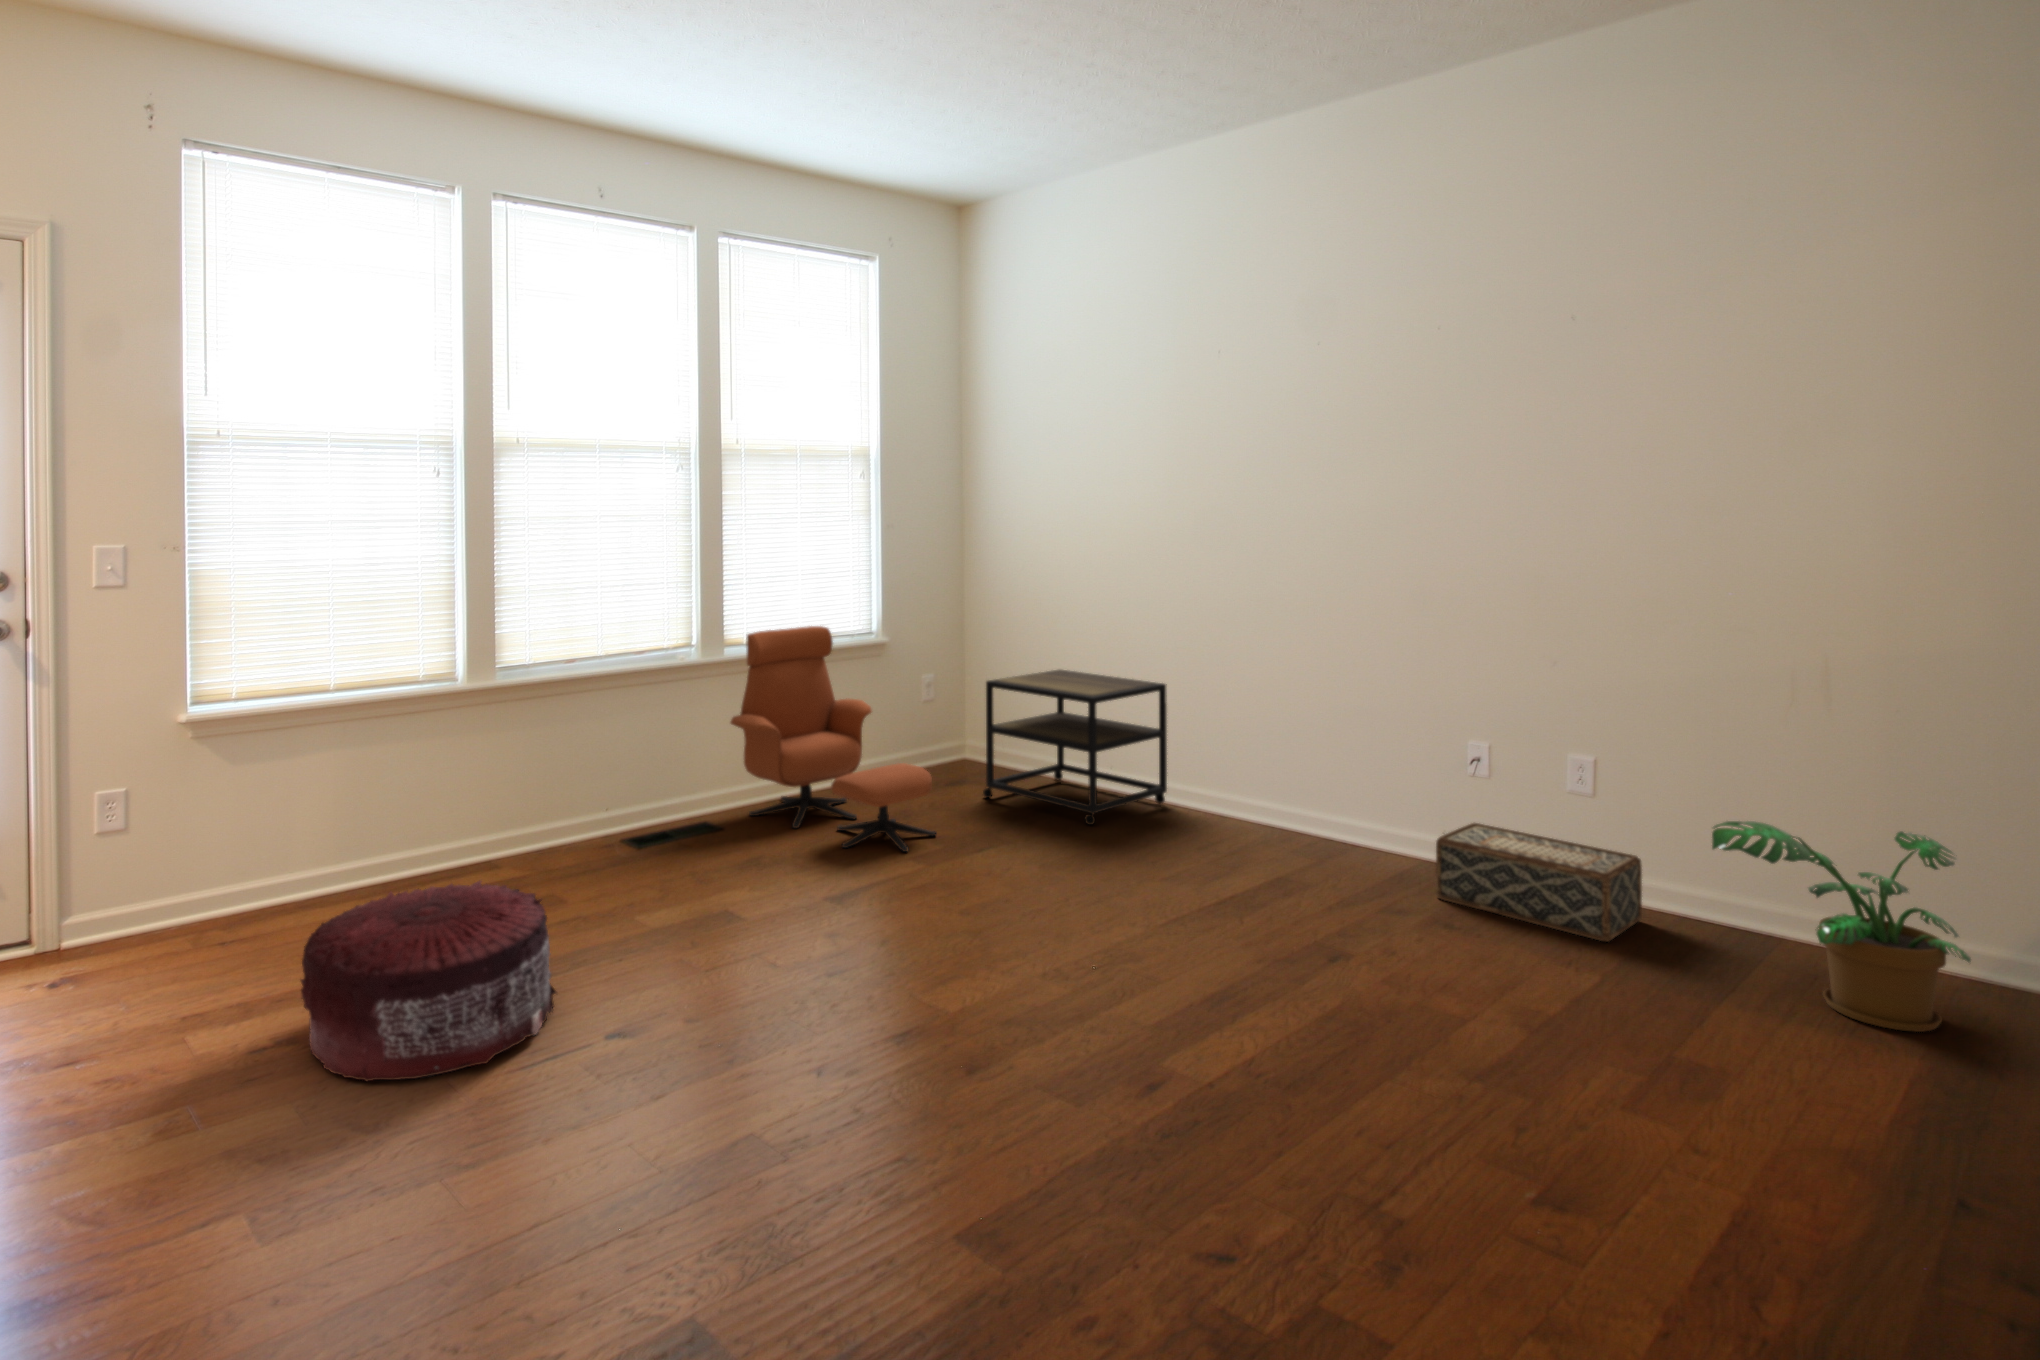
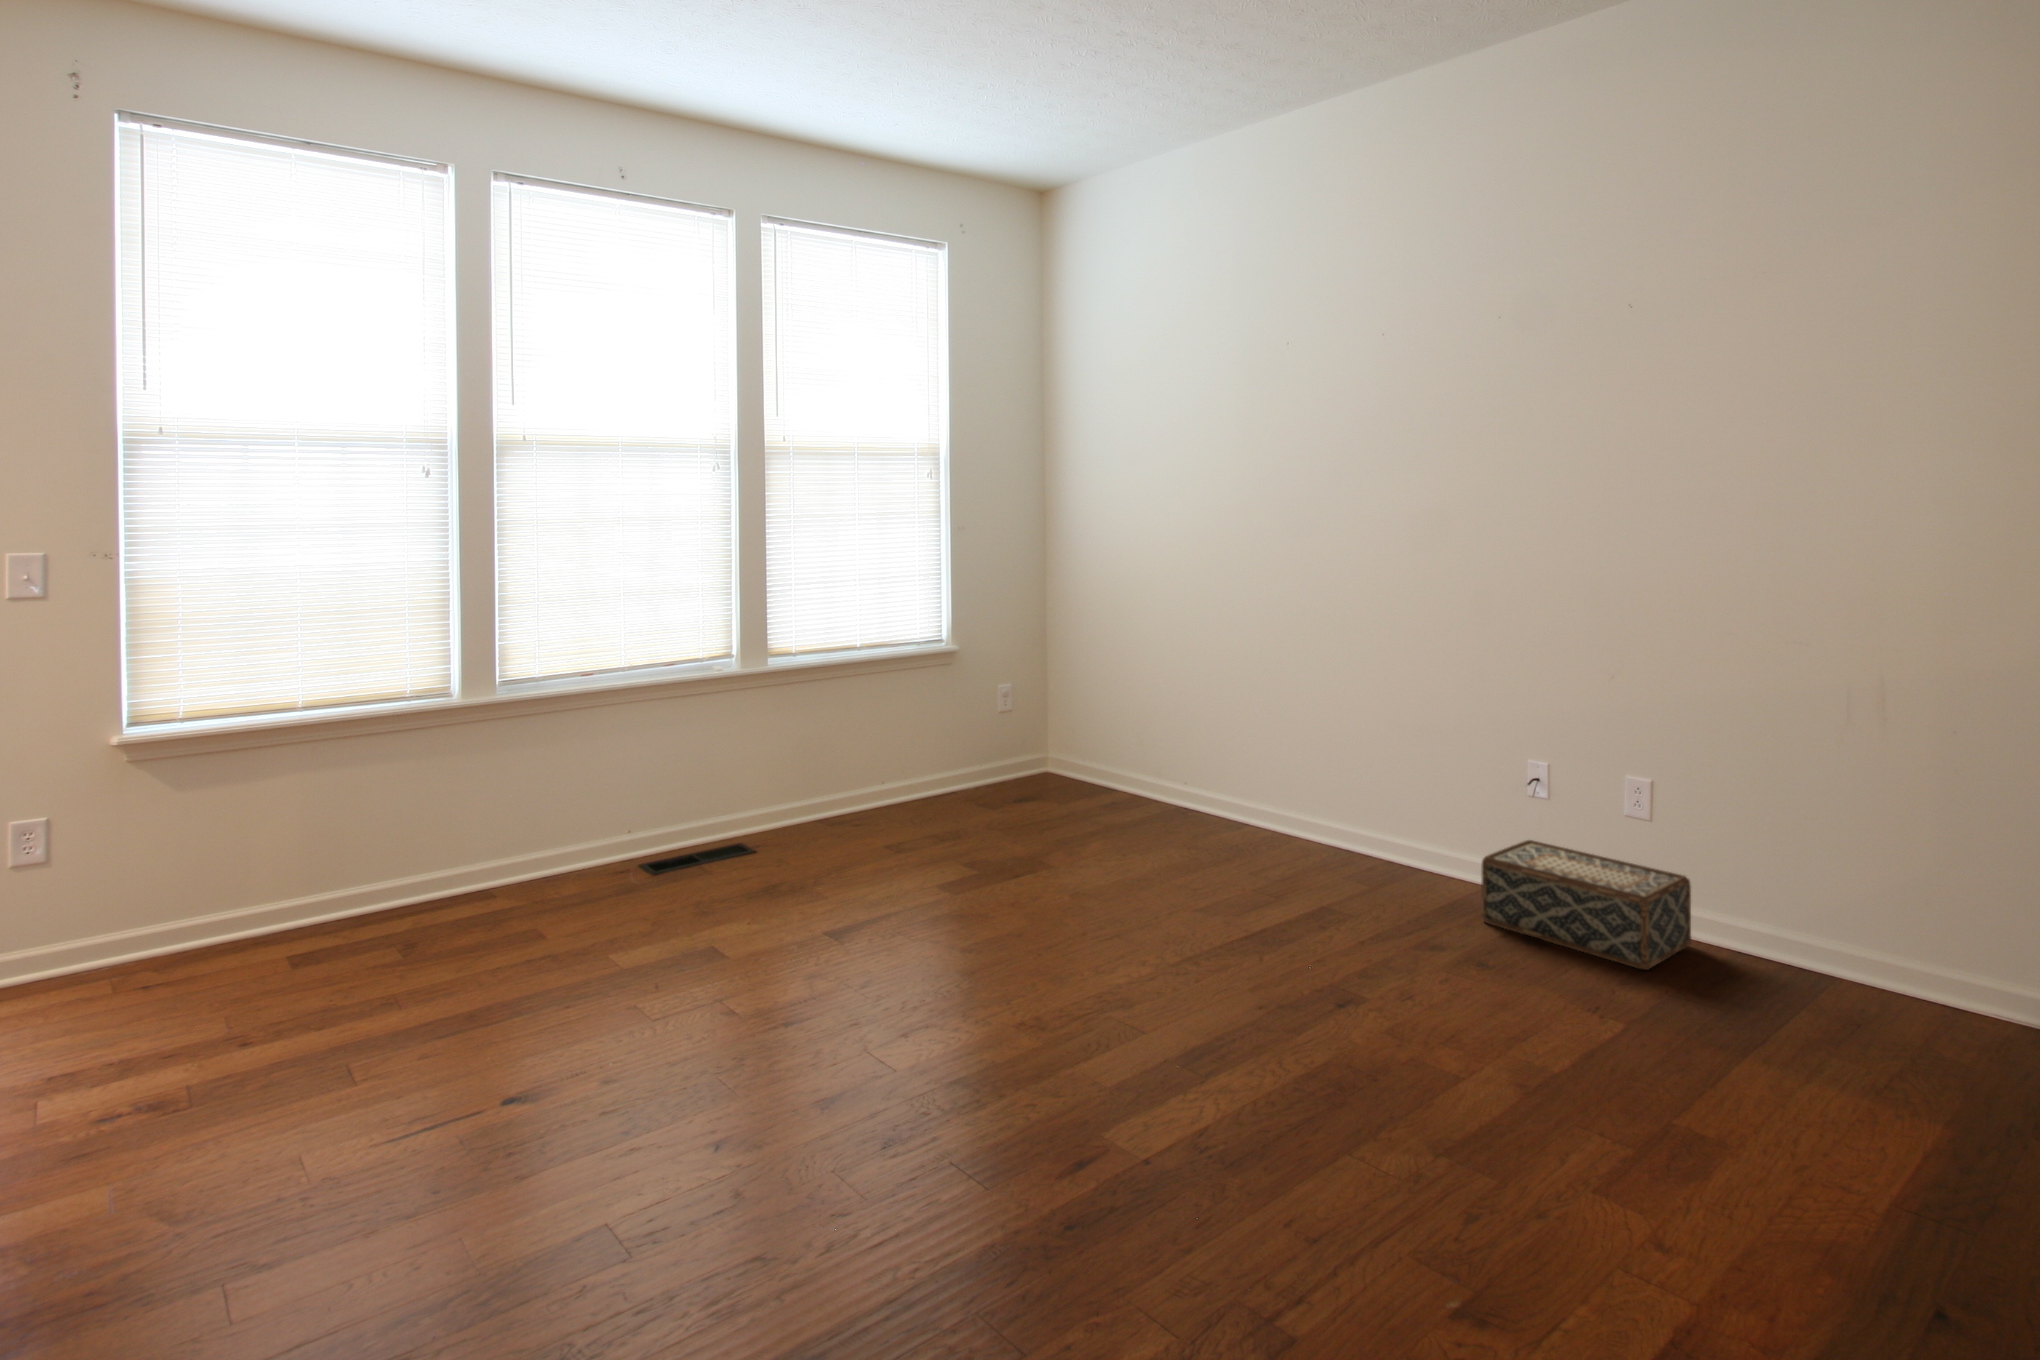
lounge chair: present [731,626,937,852] -> none [767,634,979,875]
side table: present [983,670,1167,825] -> none [1047,677,1237,843]
potted plant: present [1712,821,1971,1032] -> none [1736,841,2002,1071]
pouf: present [301,881,556,1081] -> none [155,917,479,1151]

